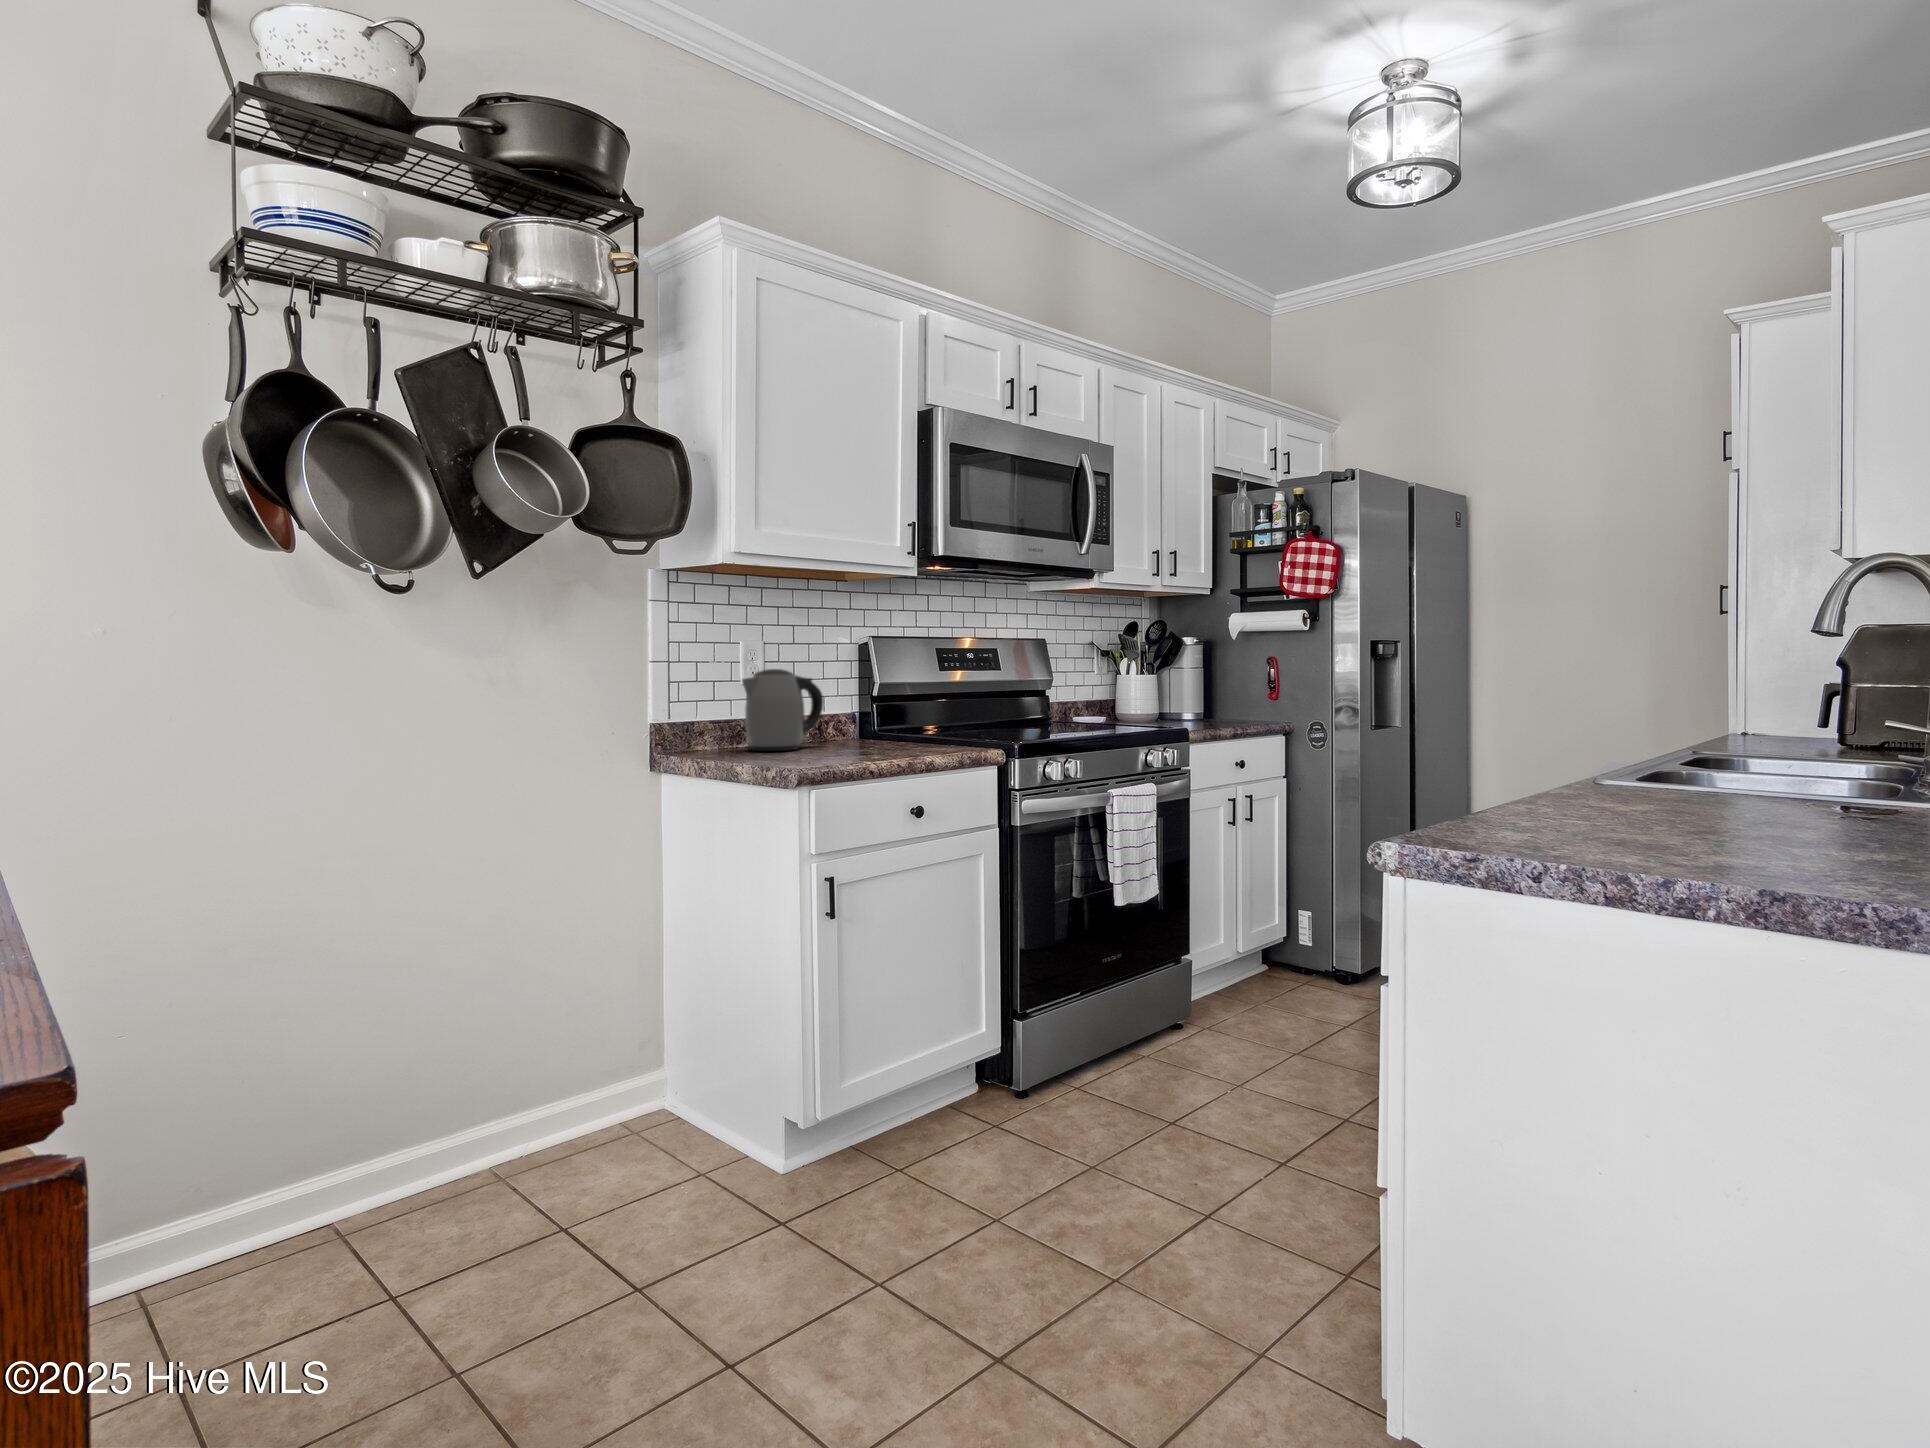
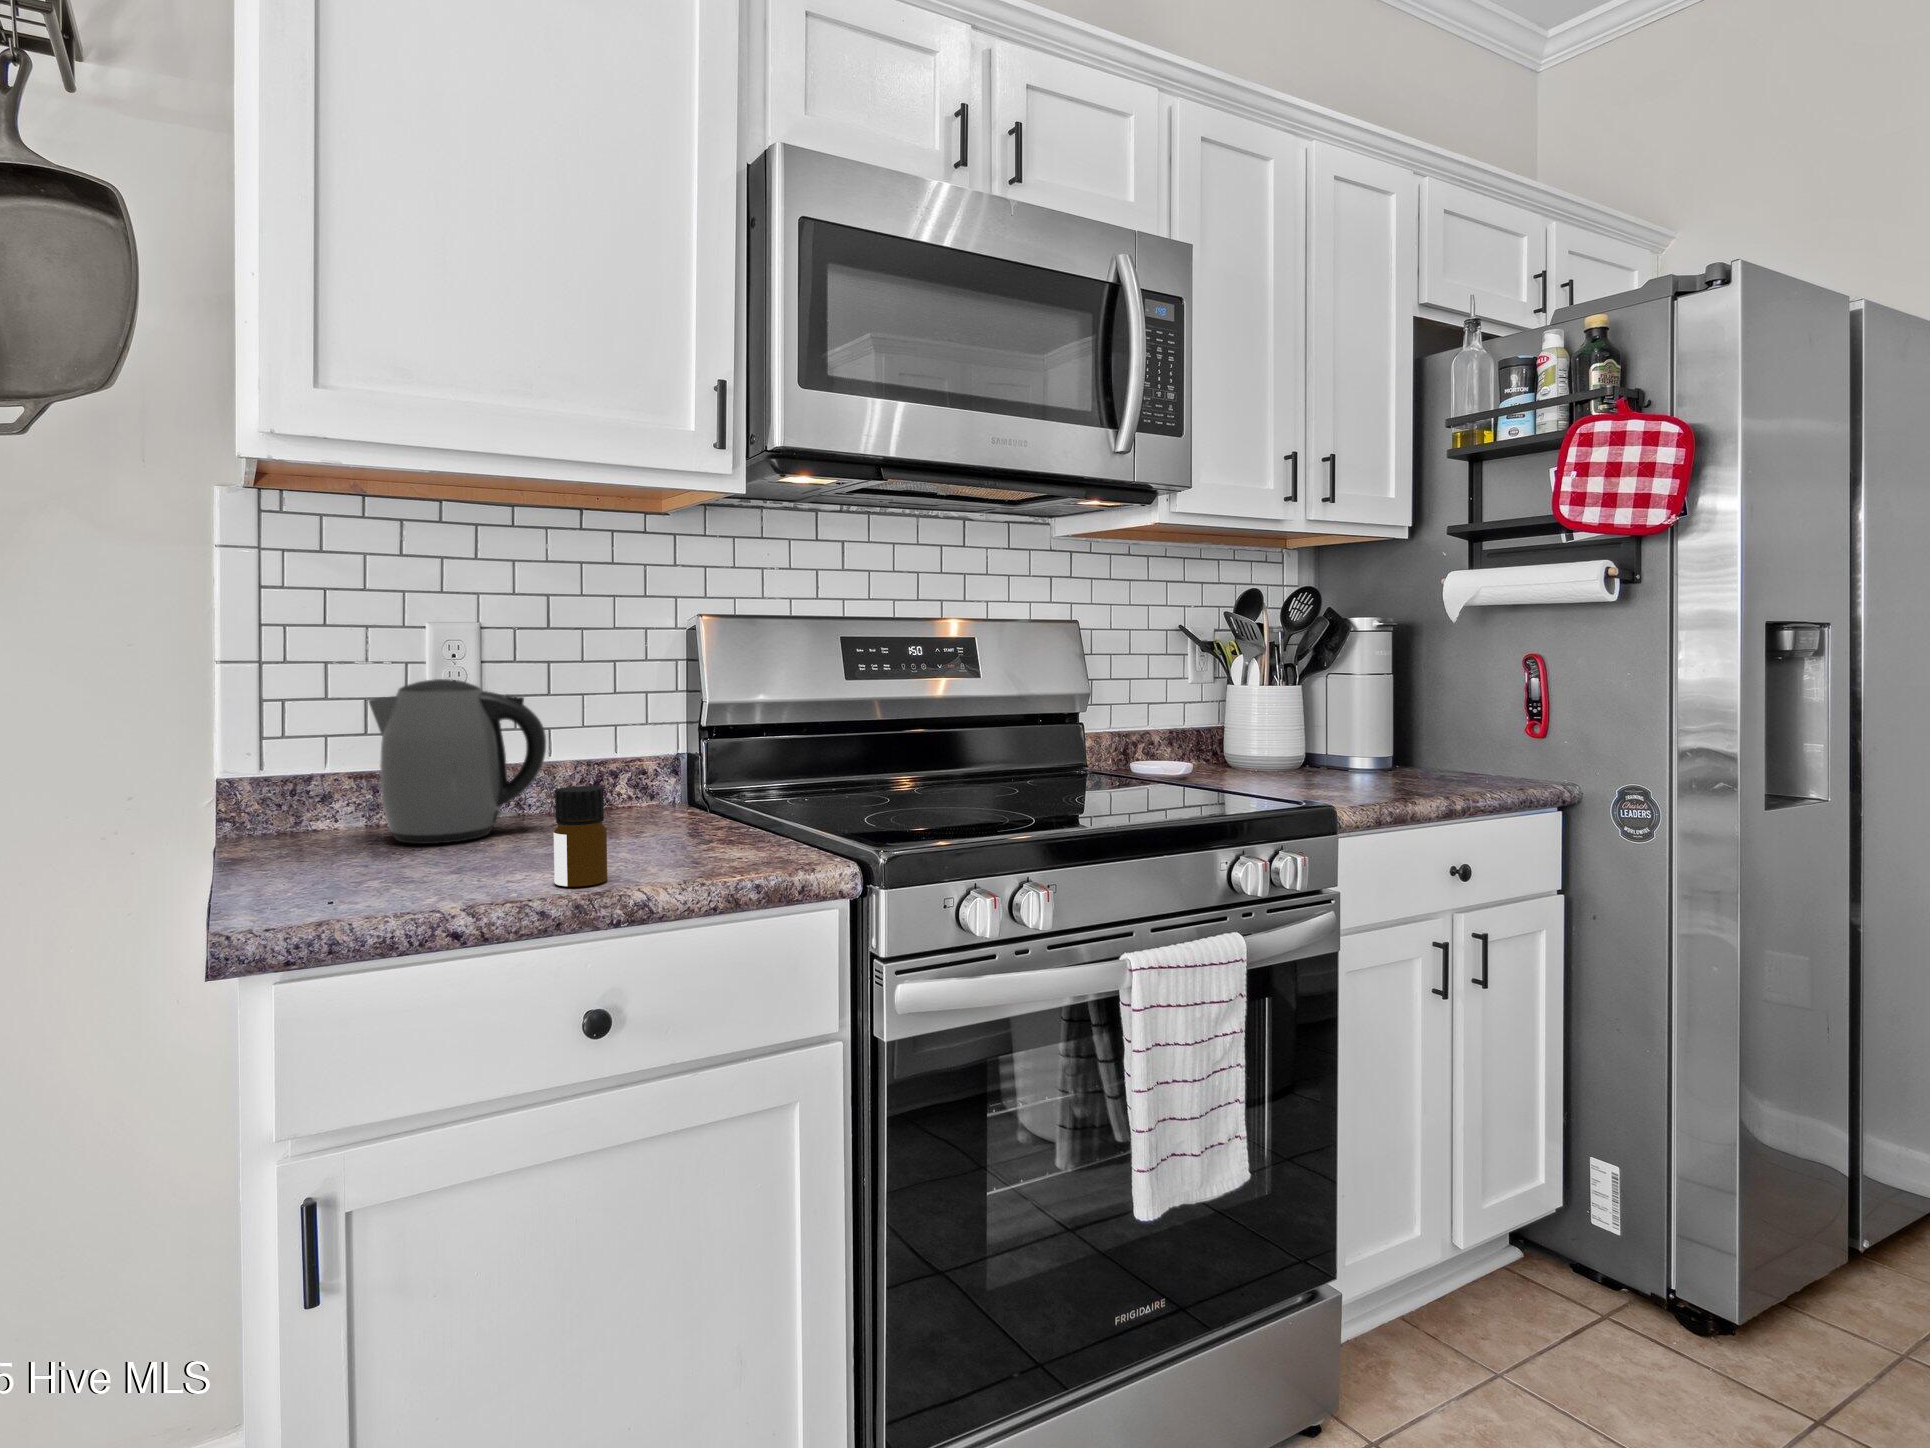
bottle: none [884,714,906,756] -> present [554,786,607,886]

